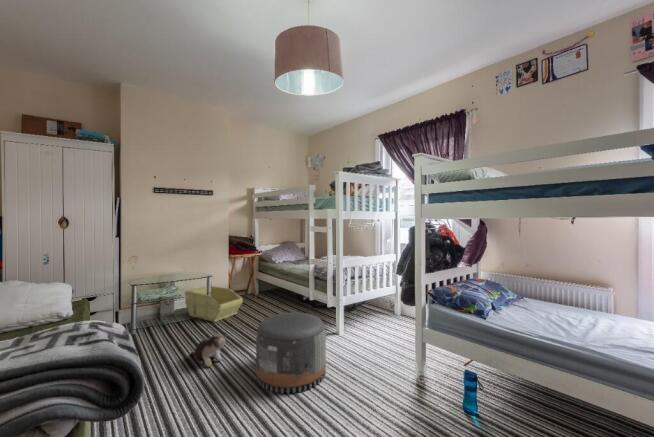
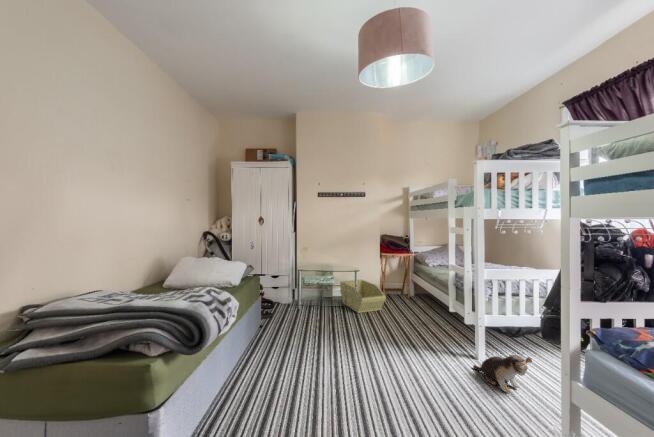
pouf: present [256,312,326,394] -> none [358,316,432,402]
plush toy: present [191,333,227,367] -> present [473,355,532,392]

